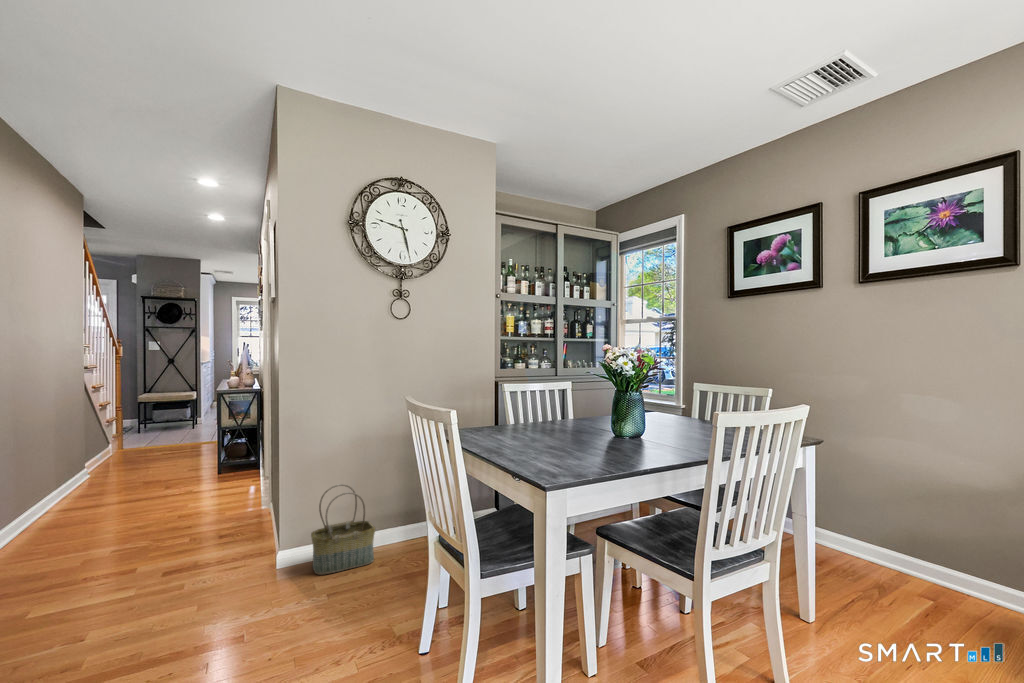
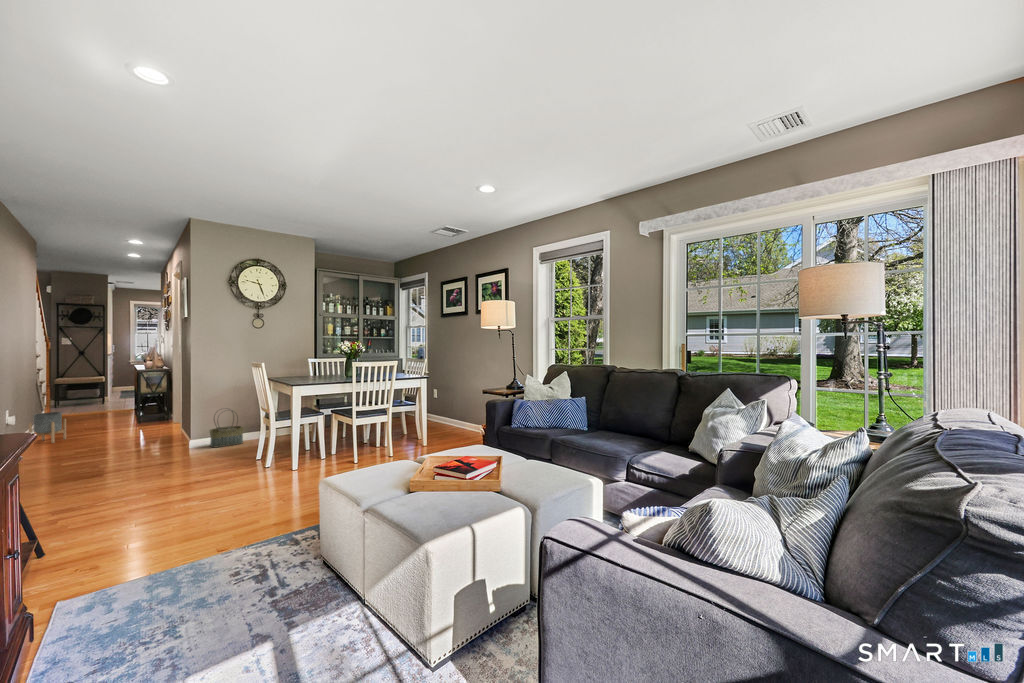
planter: none [31,468,95,528] -> present [29,412,66,443]

